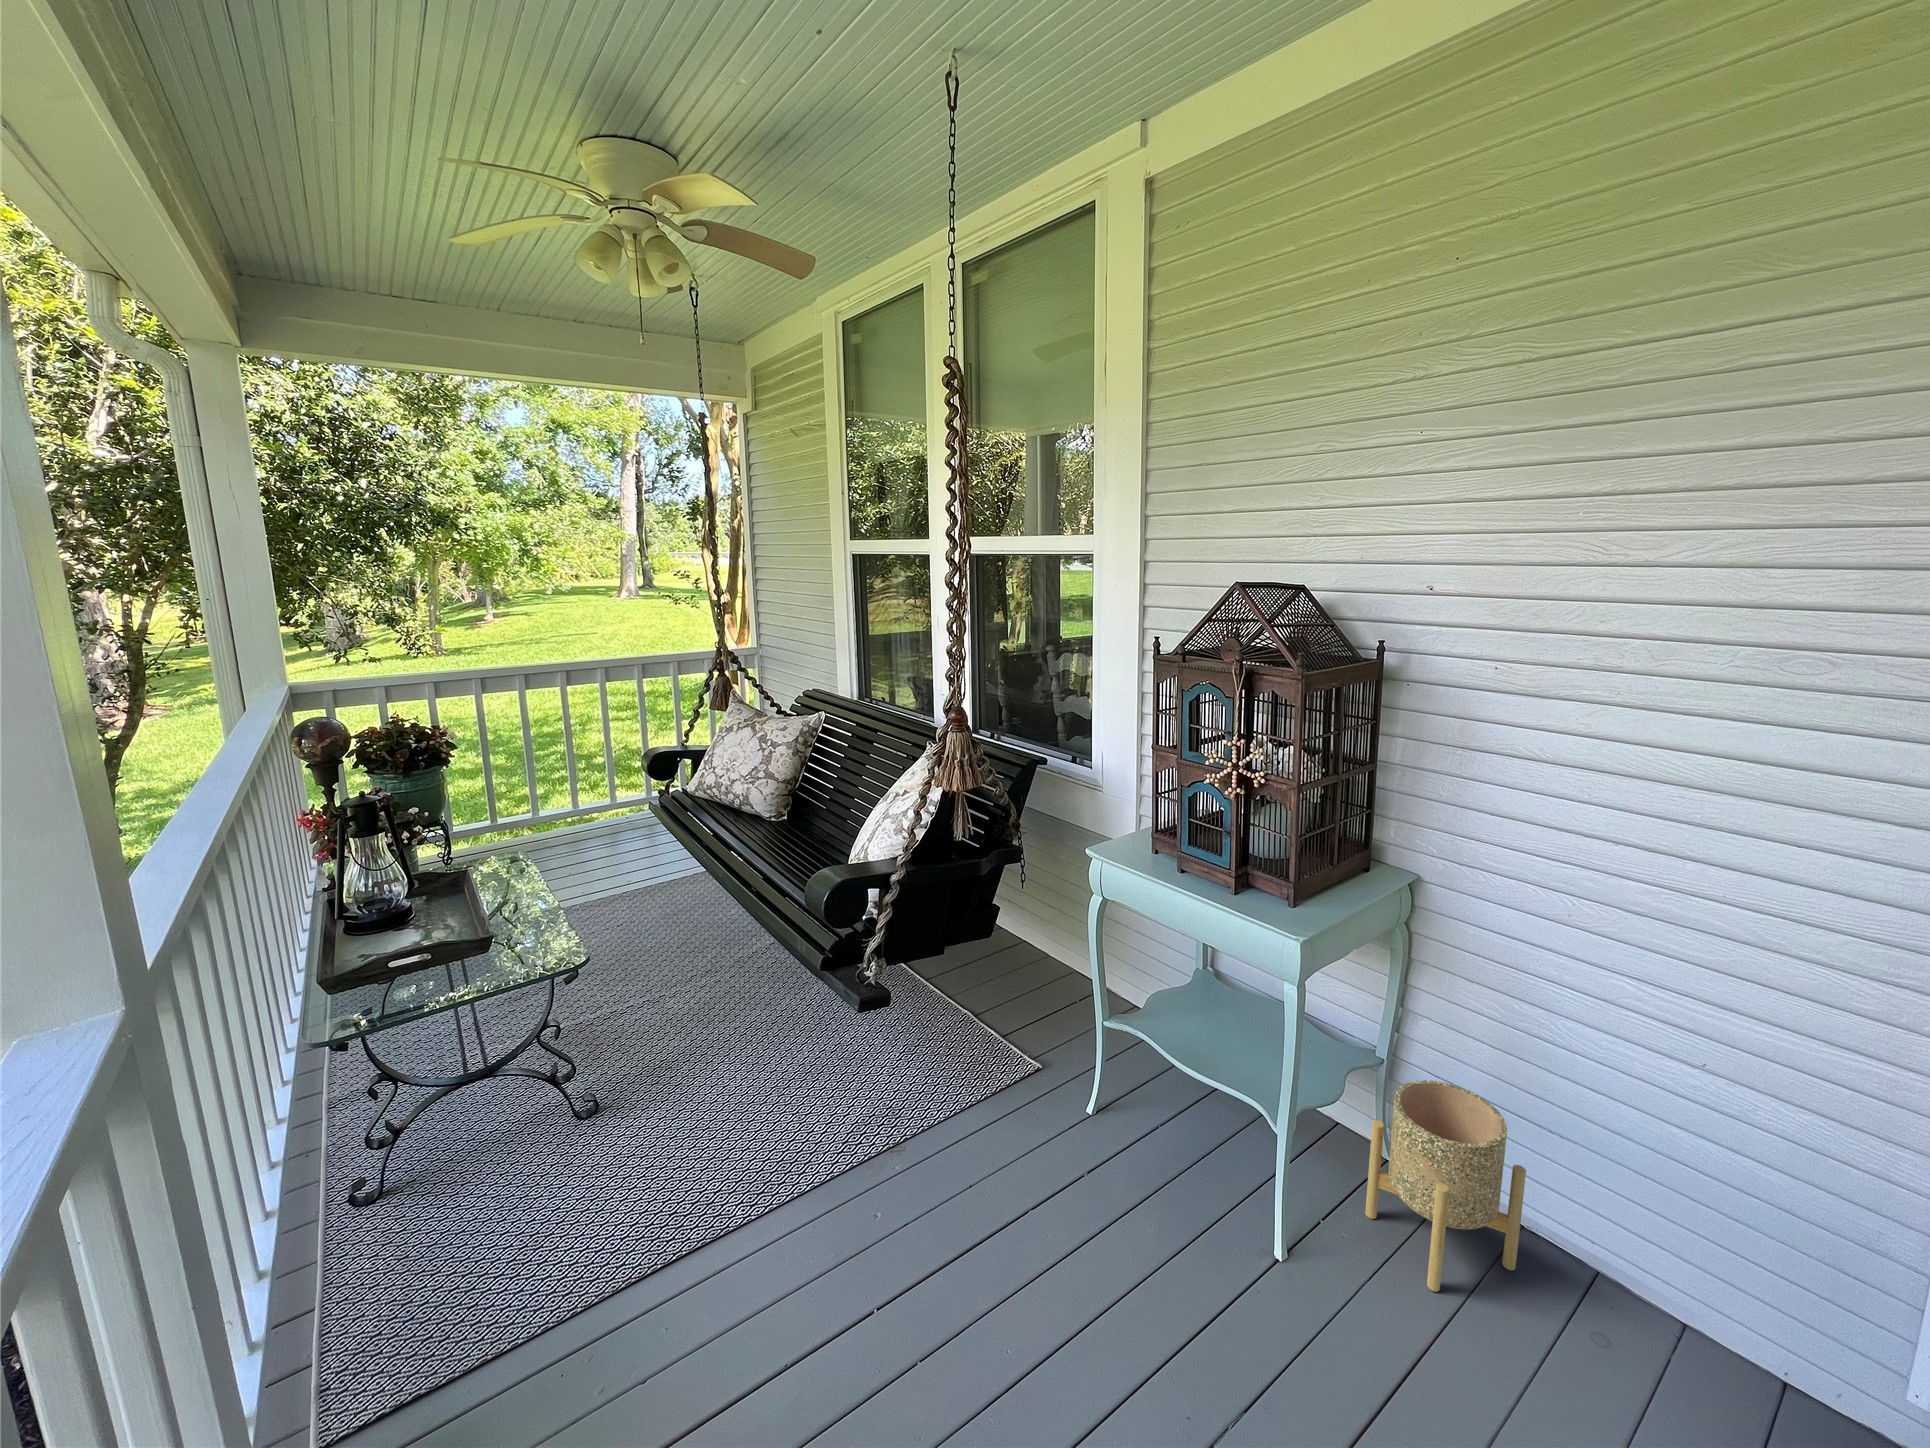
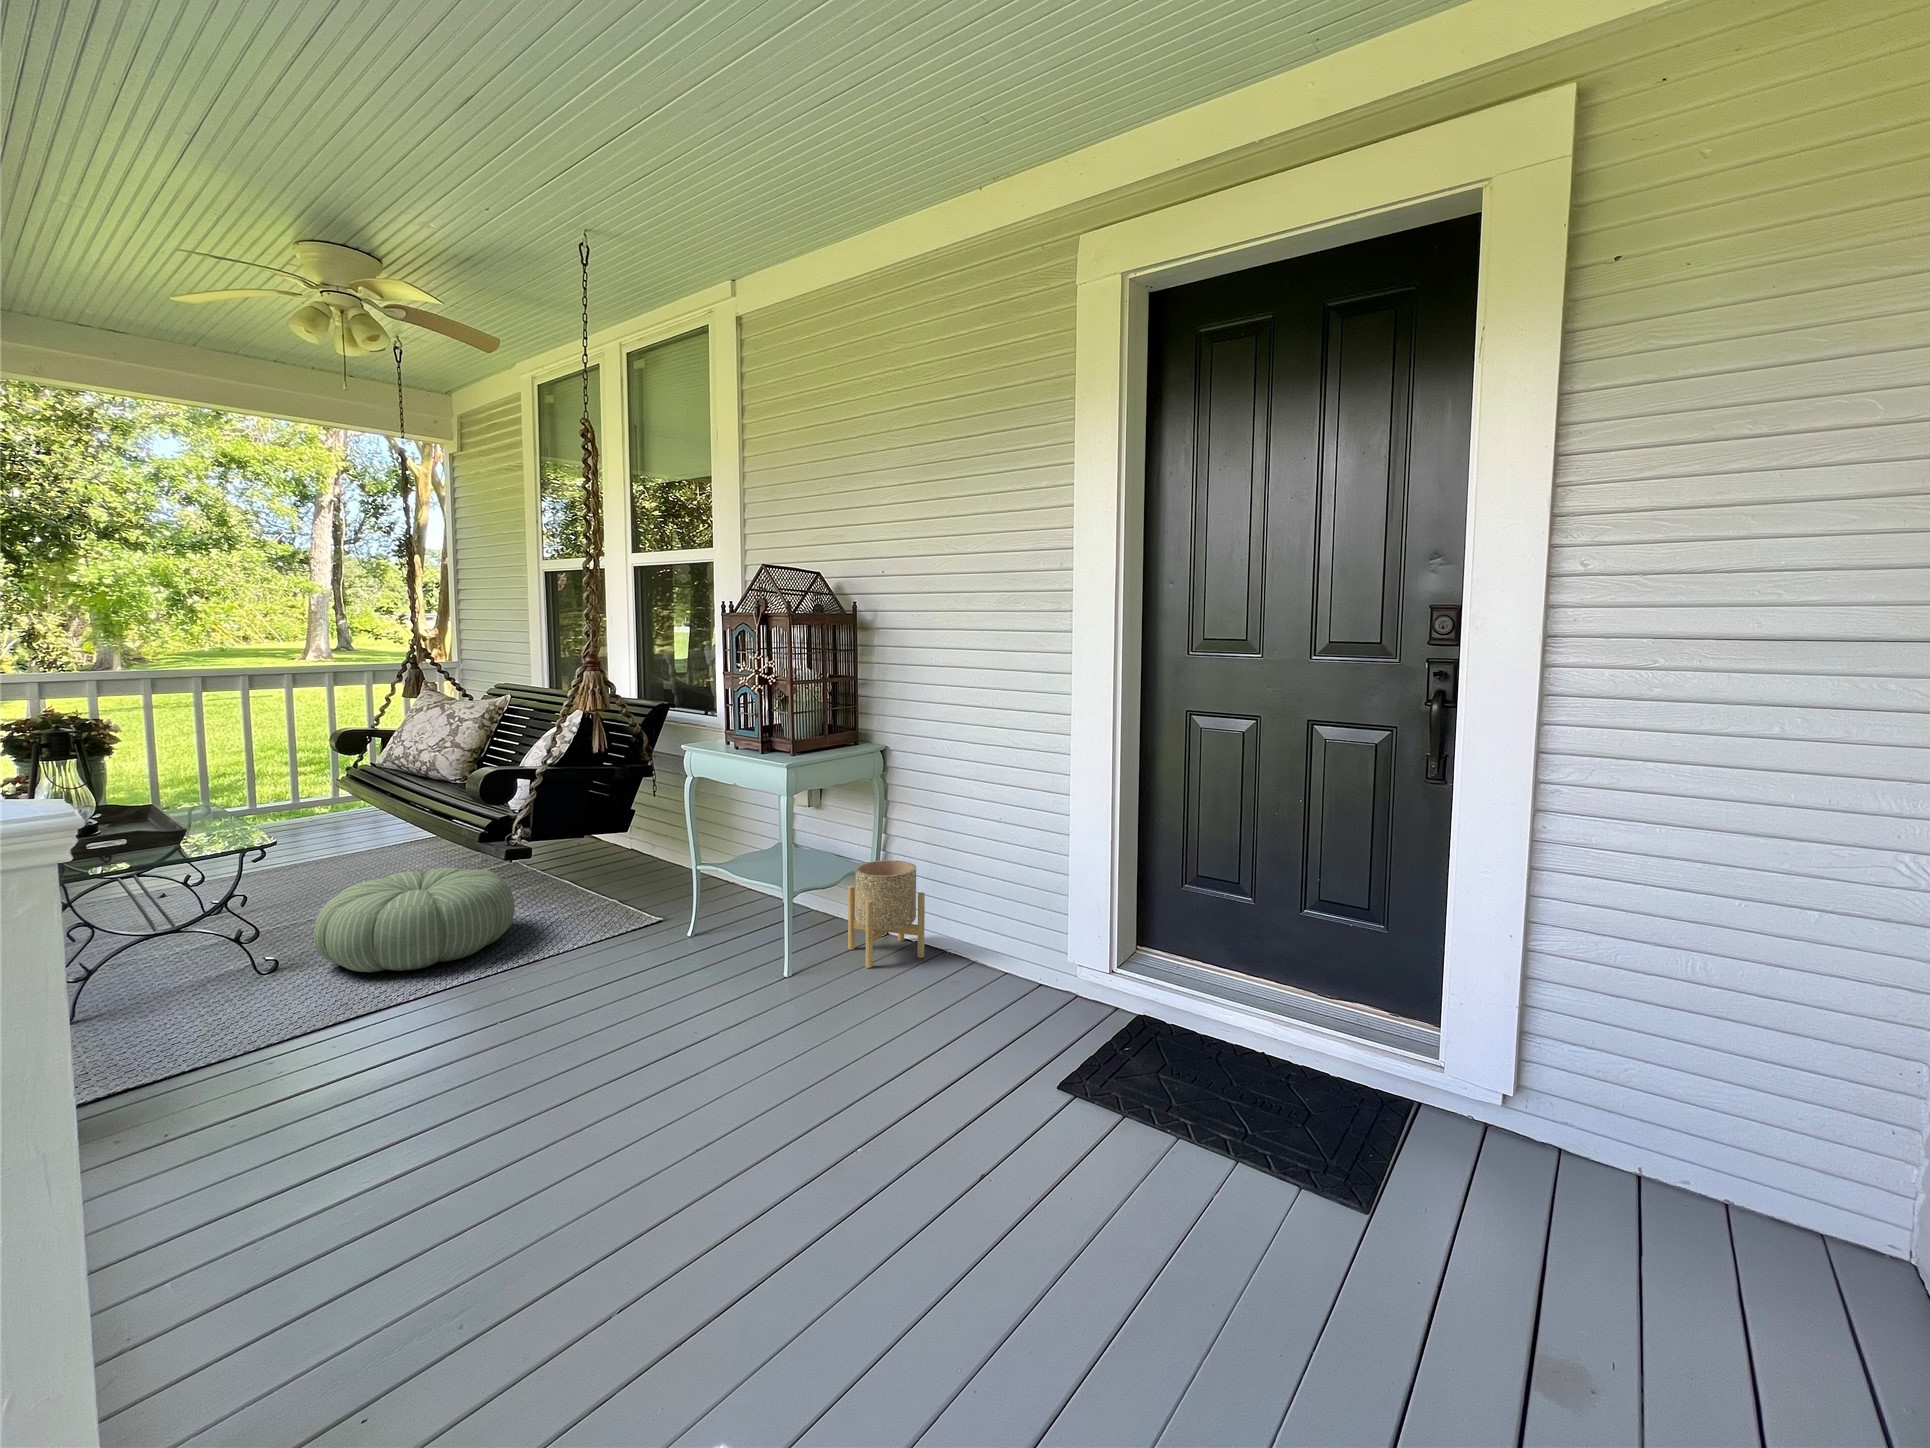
pouf: none [634,989,869,1179] -> present [314,868,515,972]

